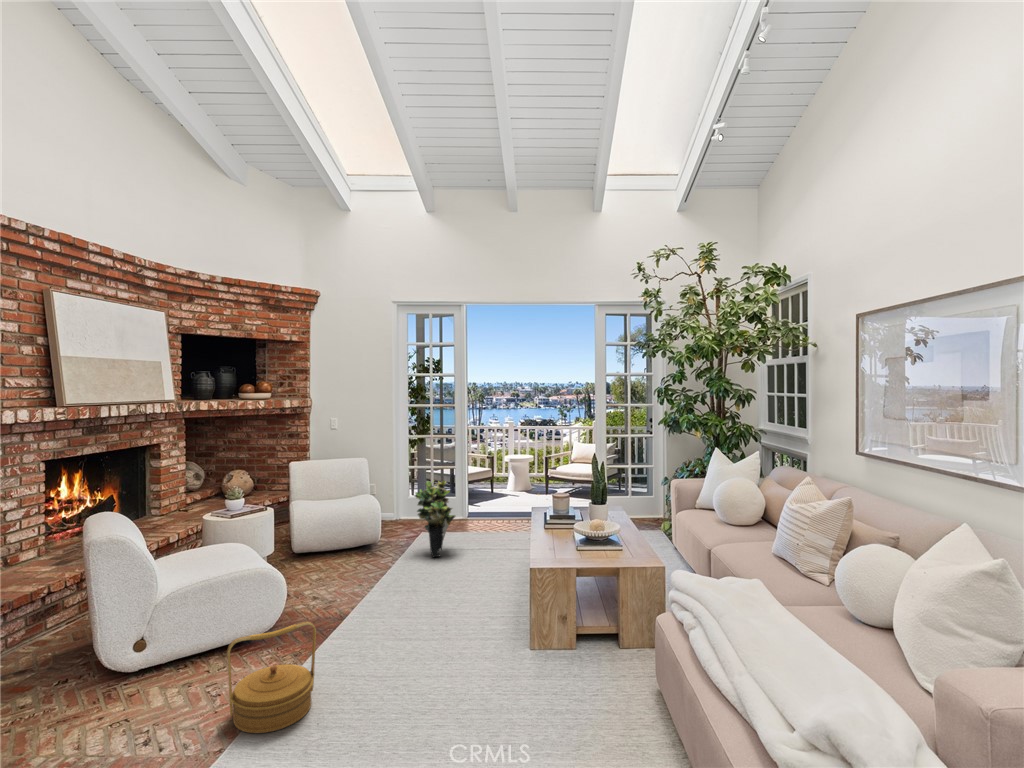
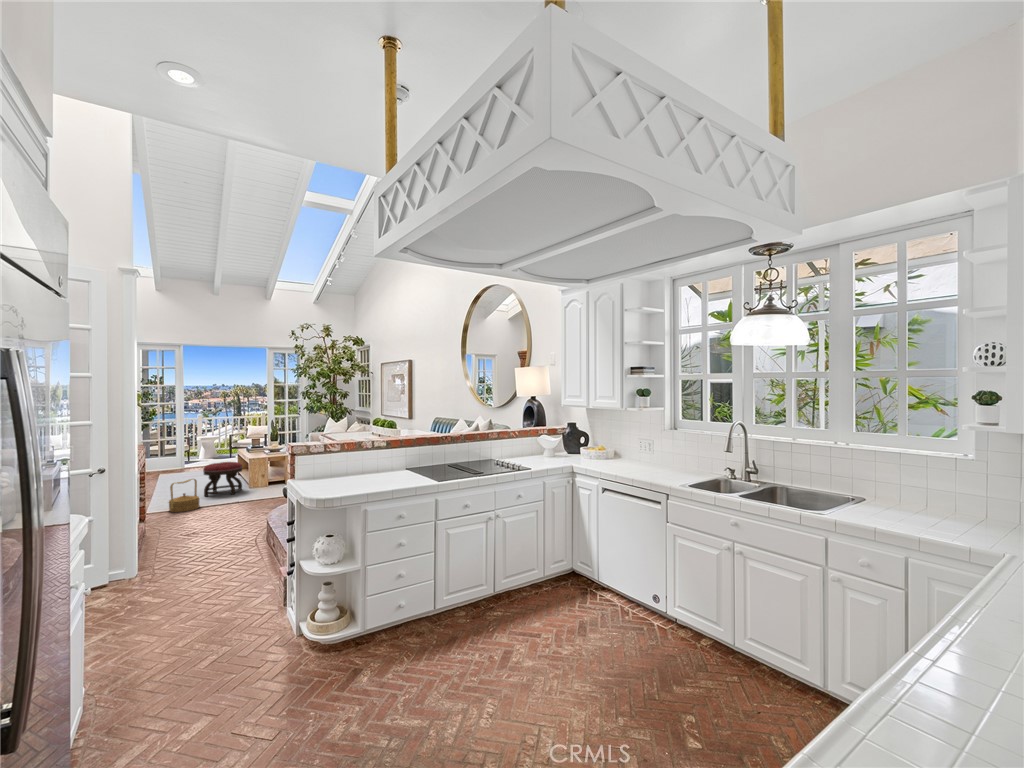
potted plant: present [415,481,456,557] -> none [174,442,201,481]
ottoman: none [382,554,474,659] -> present [203,462,242,496]

